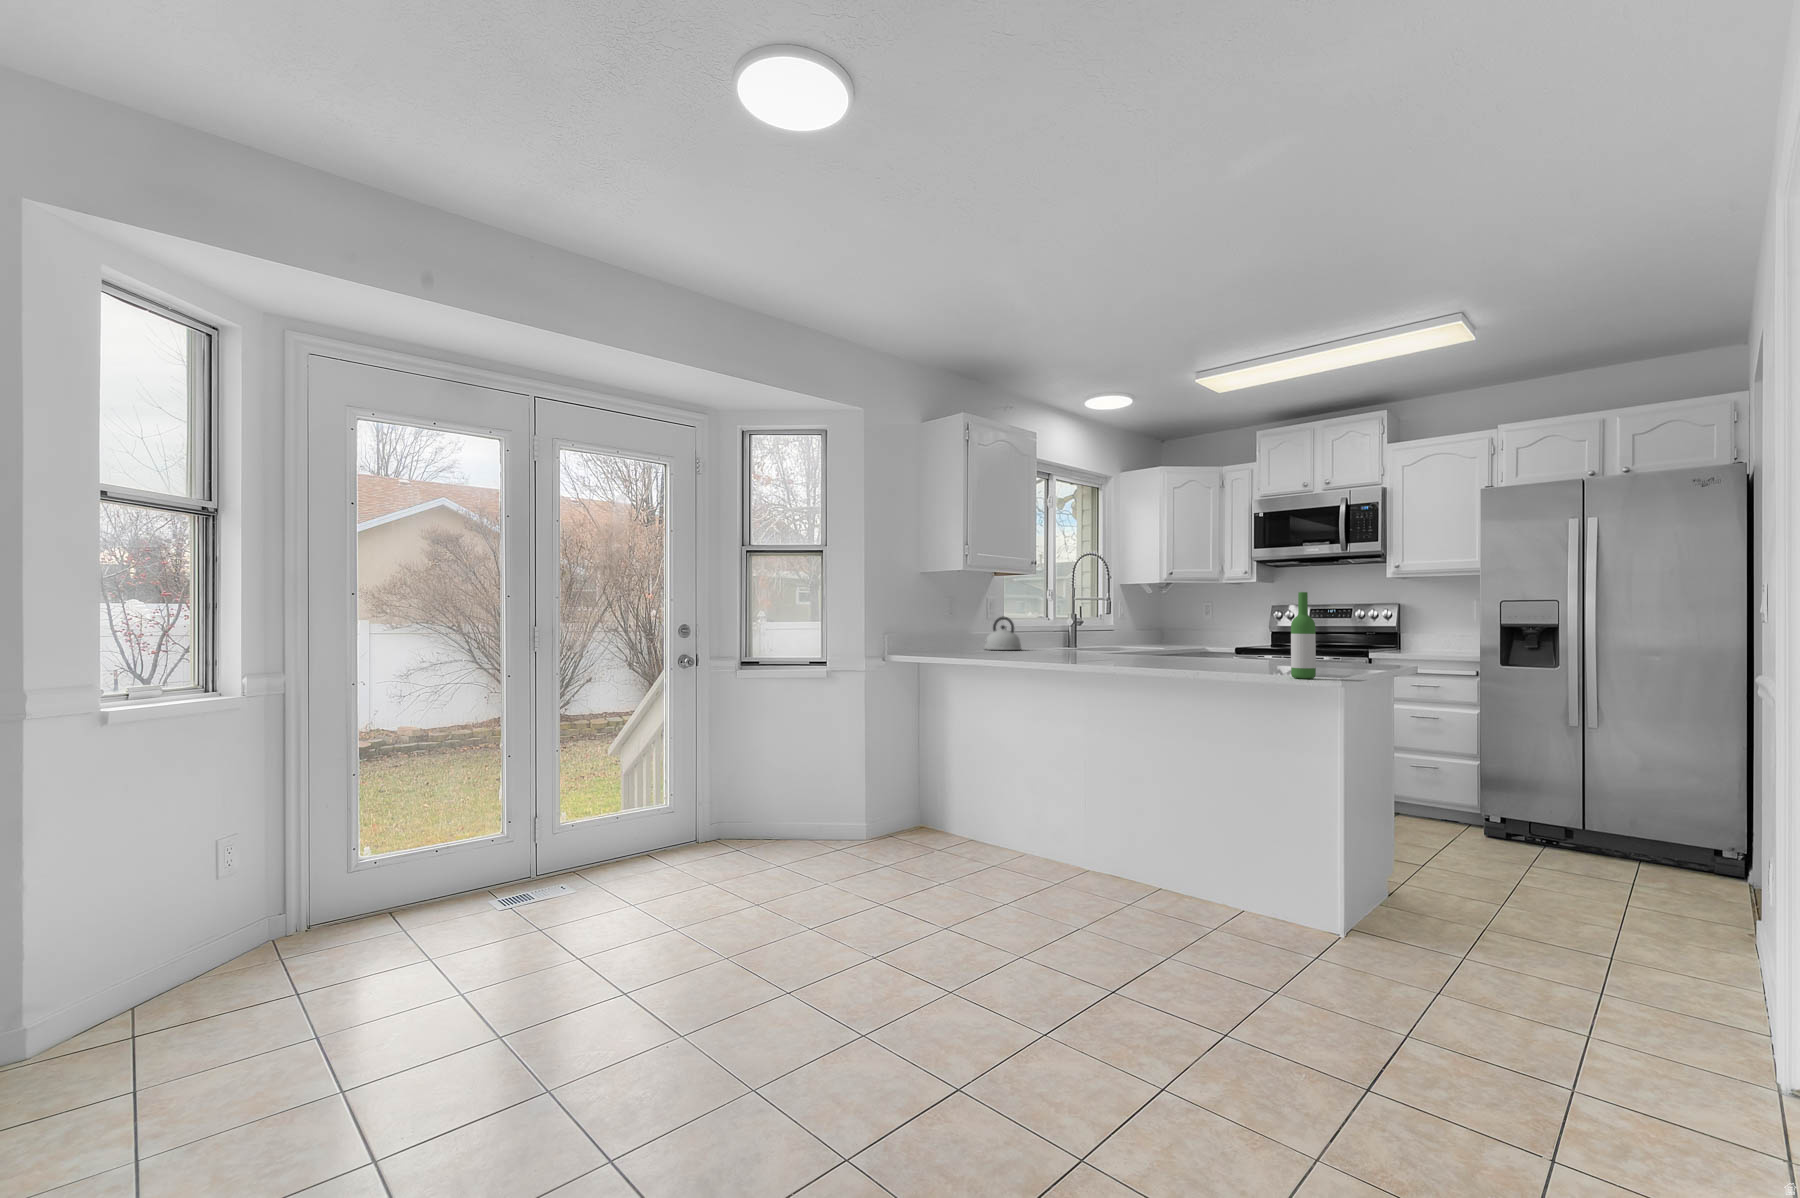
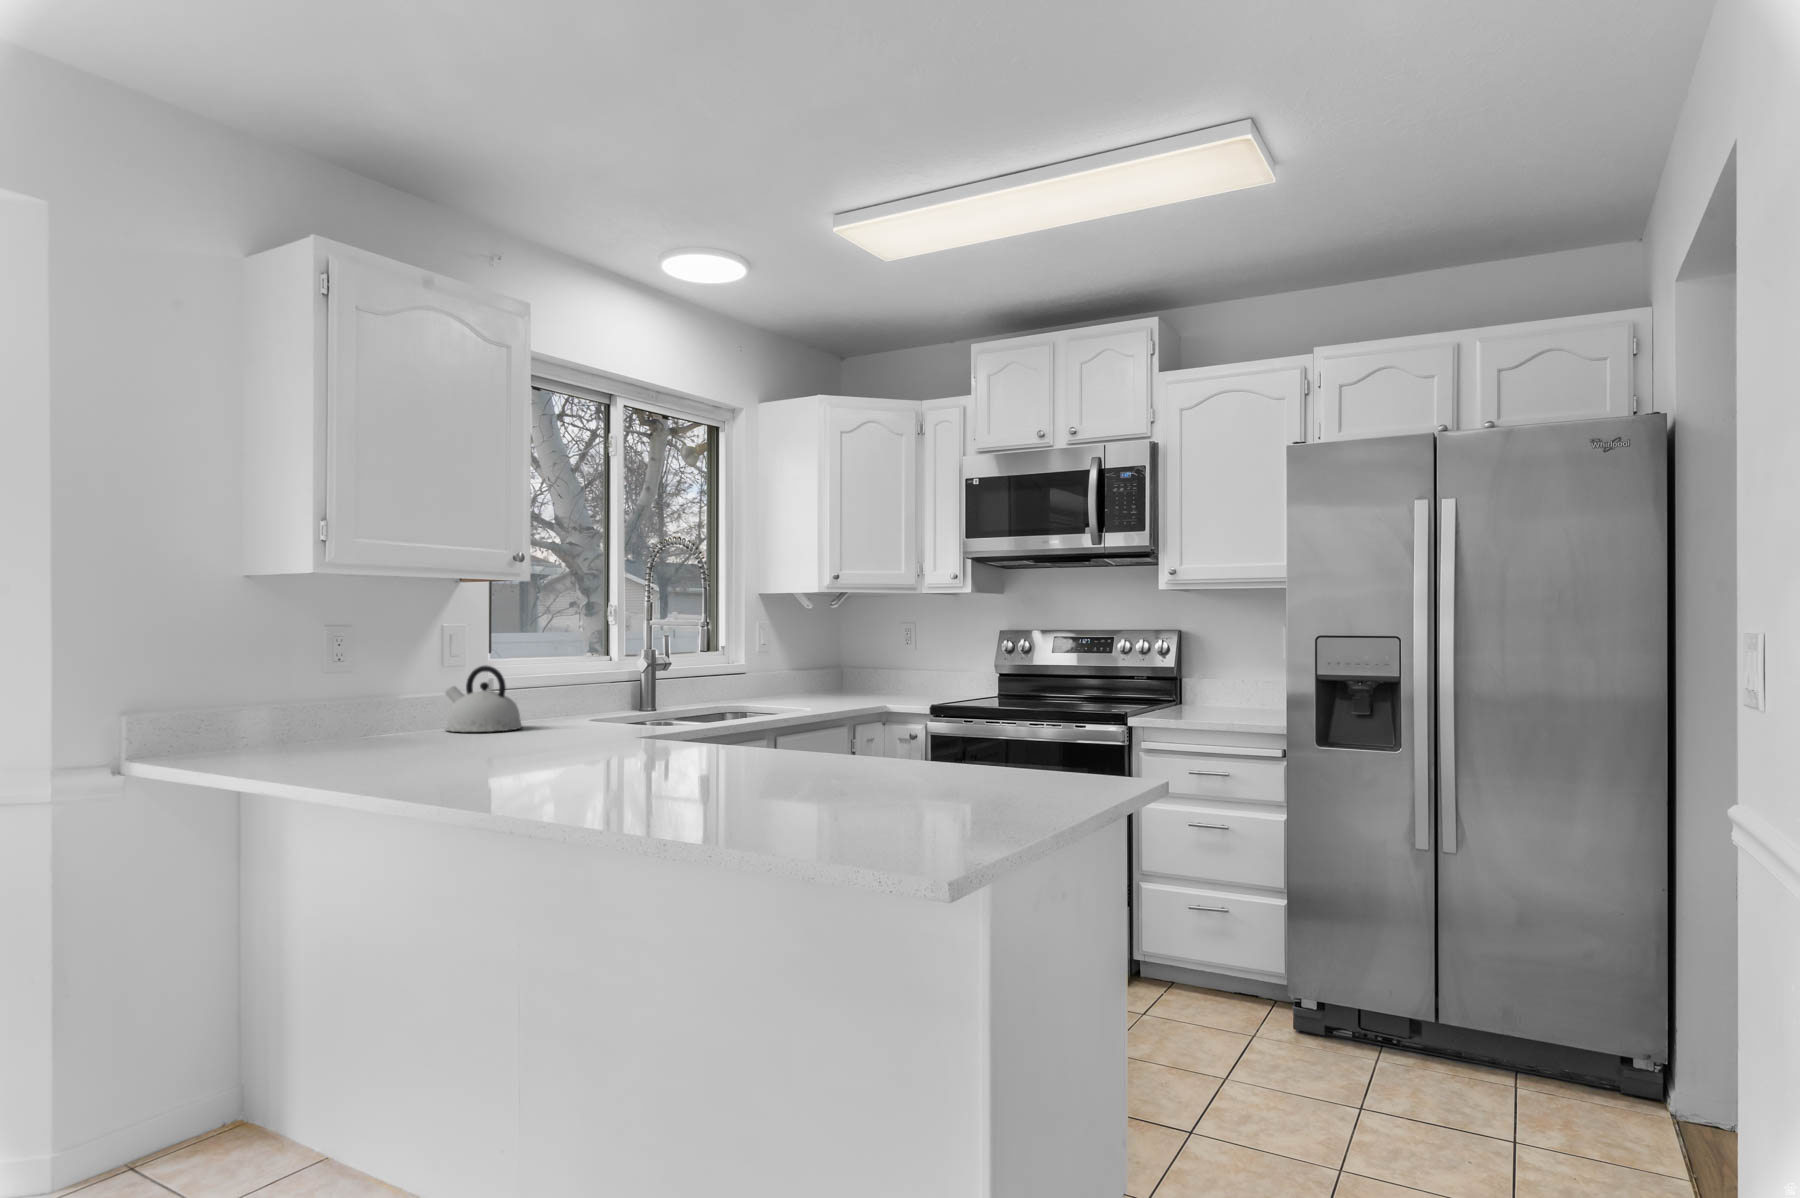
wine bottle: present [1291,592,1316,679] -> none [880,657,930,857]

